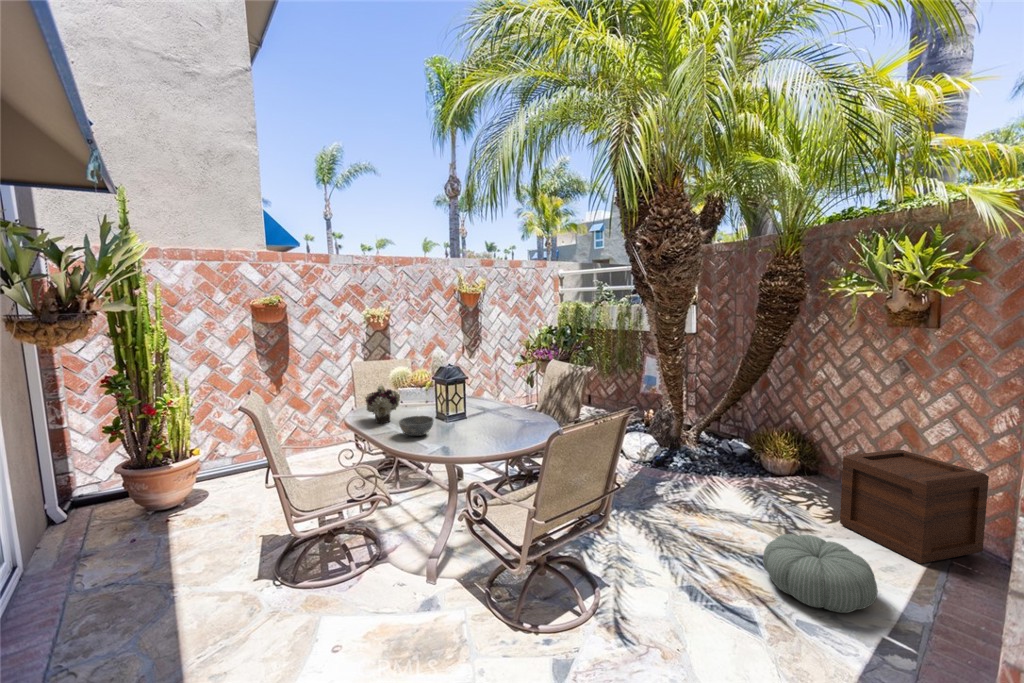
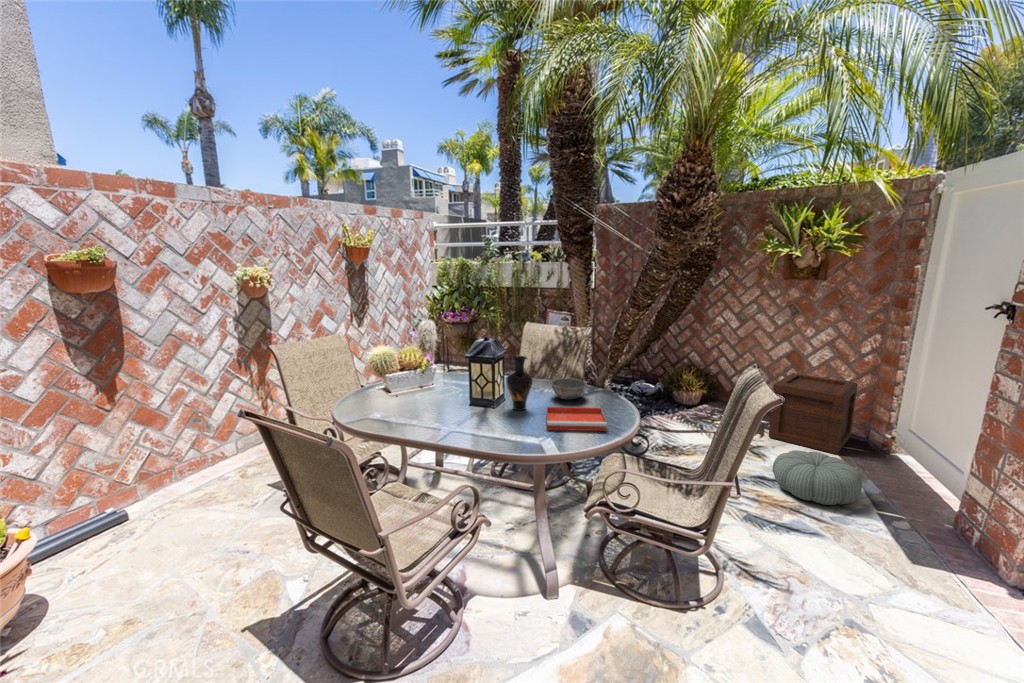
vase: none [455,382,477,427] -> present [506,356,533,410]
flower arrangement: present [366,385,400,423] -> none [381,372,434,424]
bowl: present [399,416,433,436] -> present [551,378,586,399]
tray: none [452,426,515,450] -> present [547,407,607,431]

